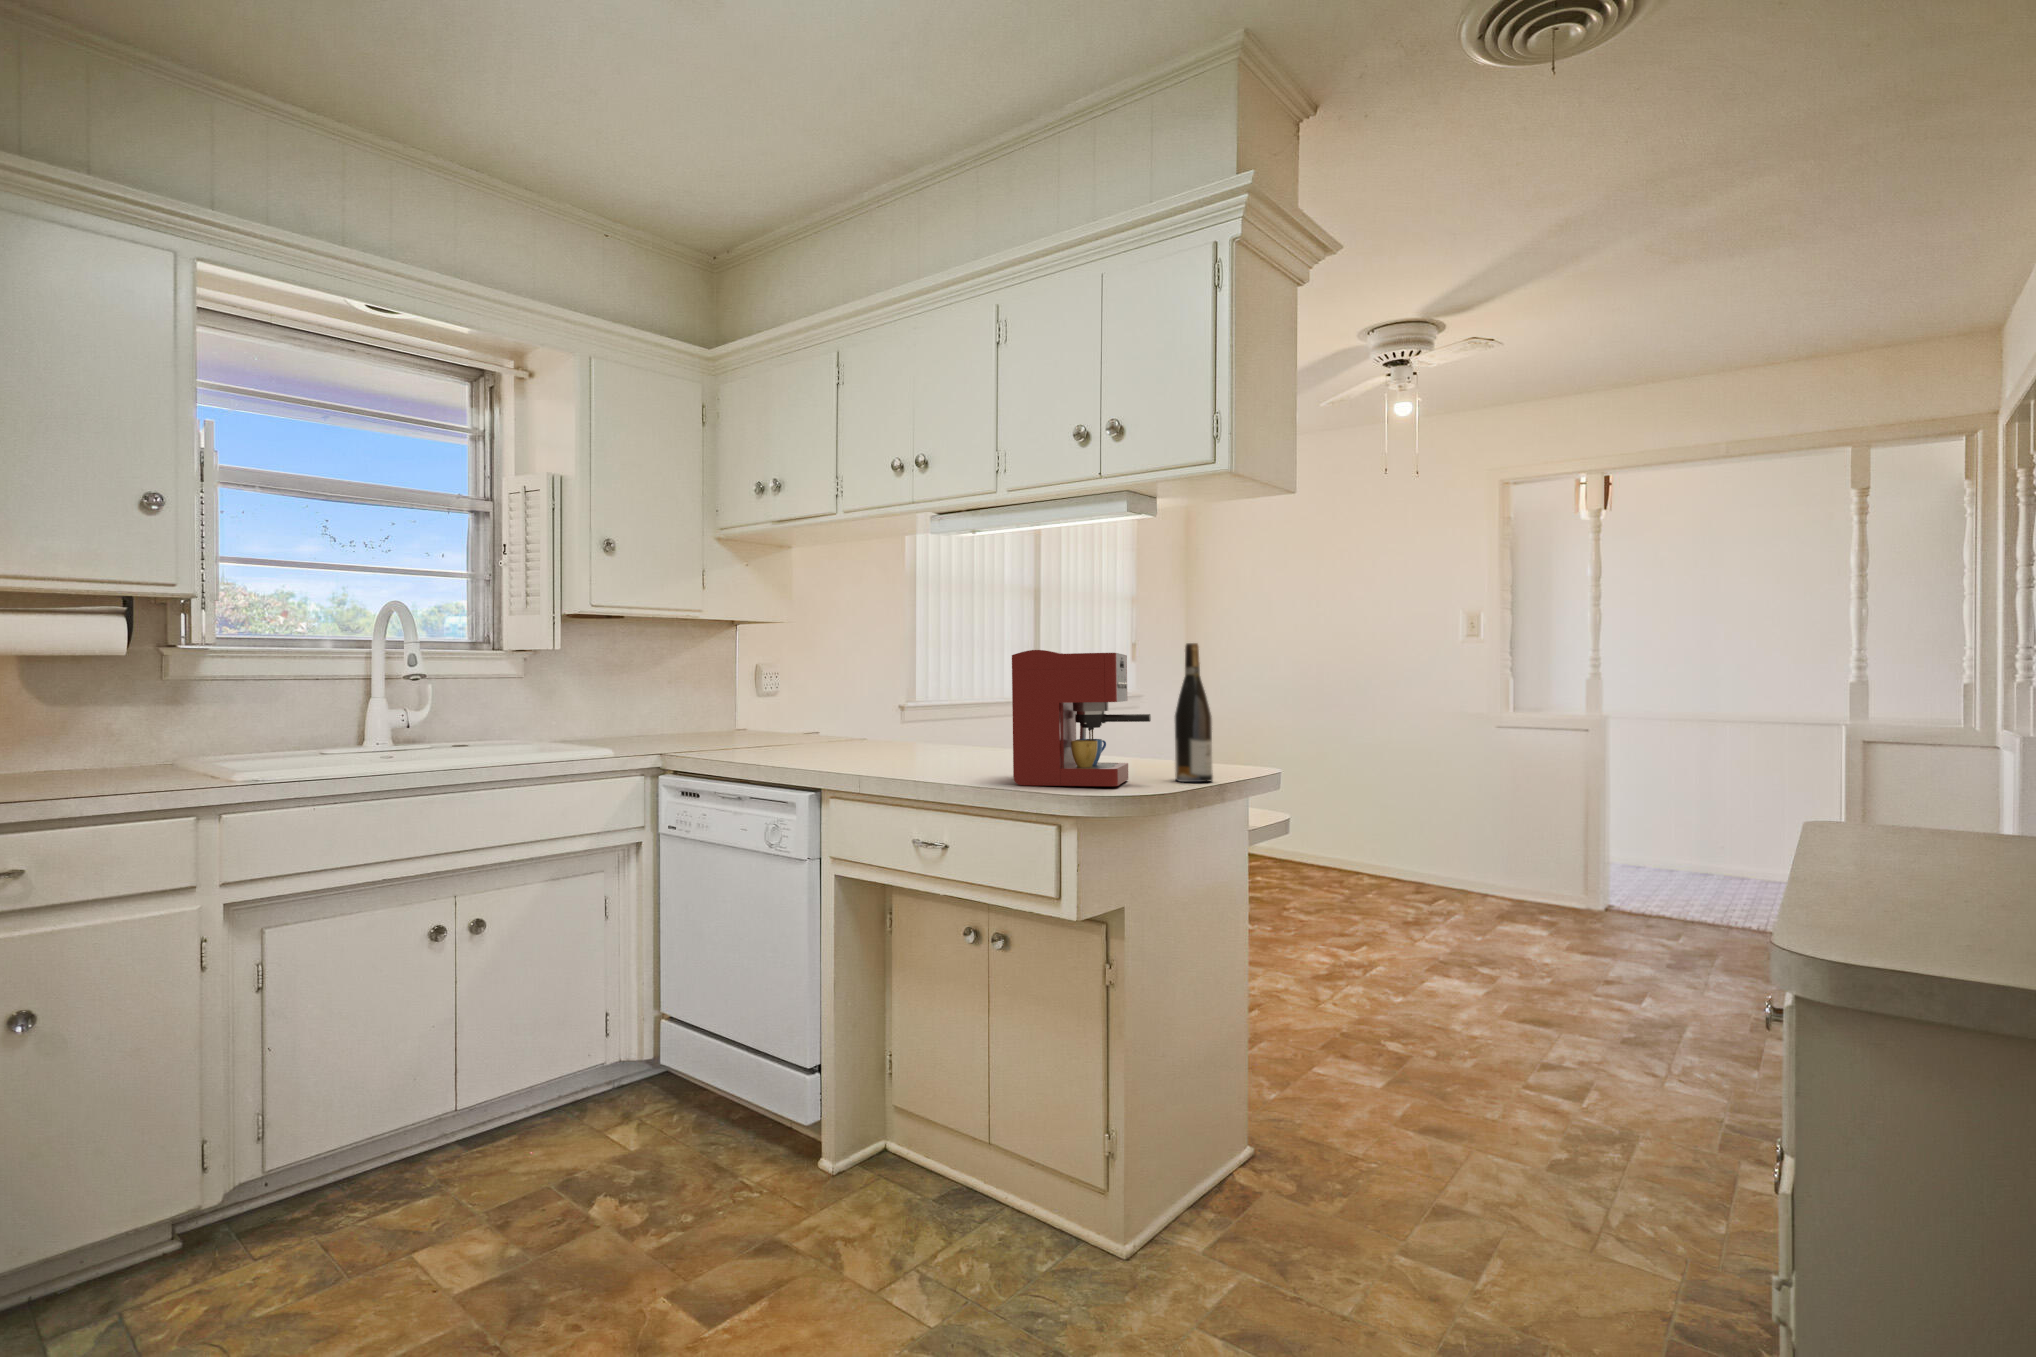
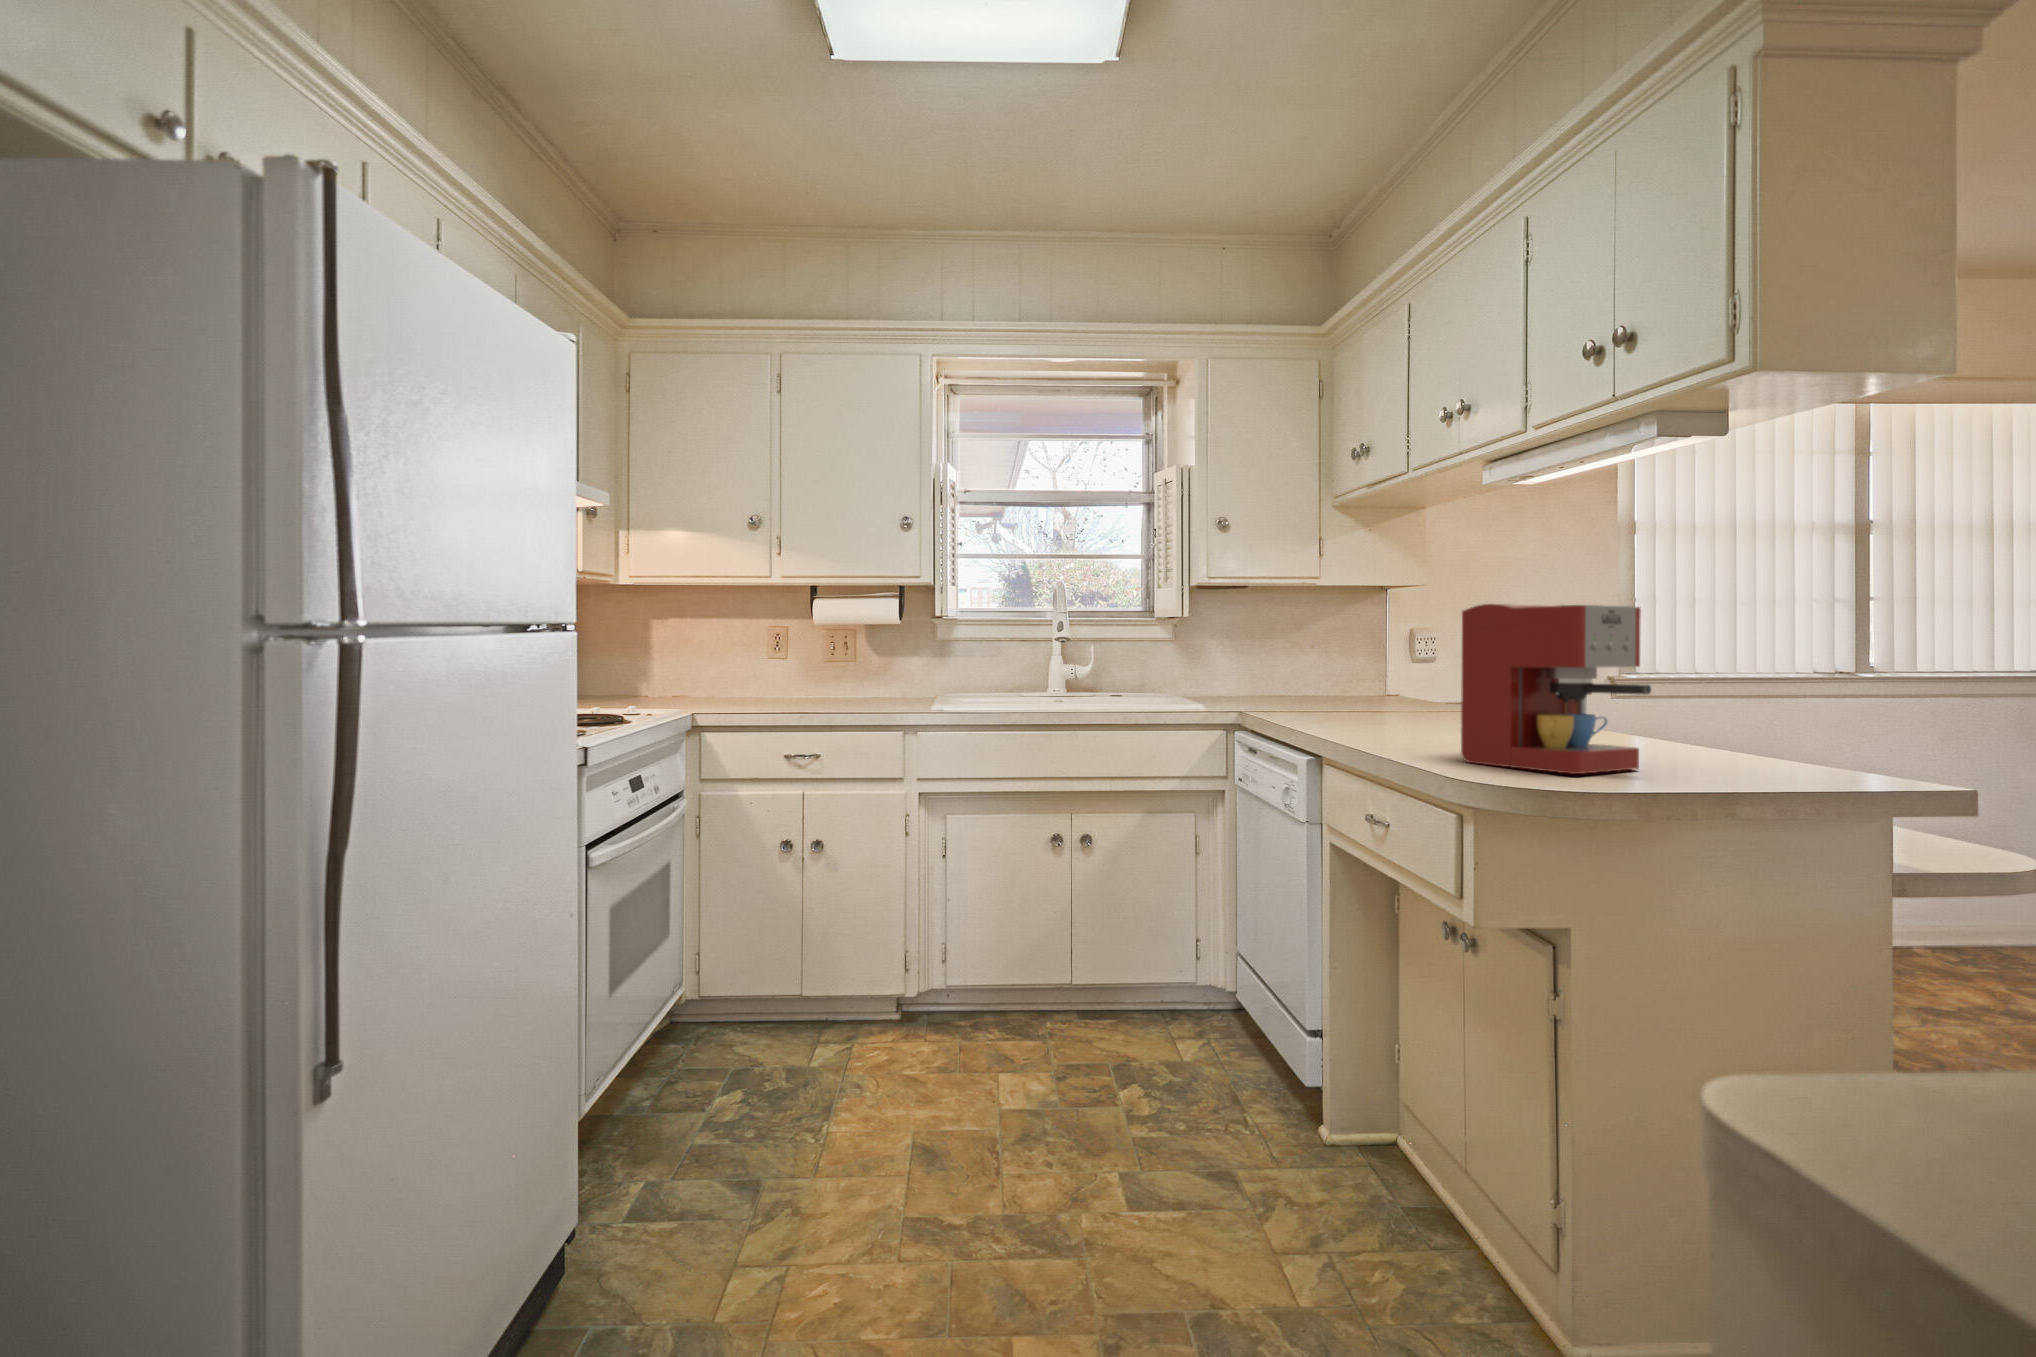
wine bottle: present [1175,643,1213,782] -> none [1712,587,1776,782]

